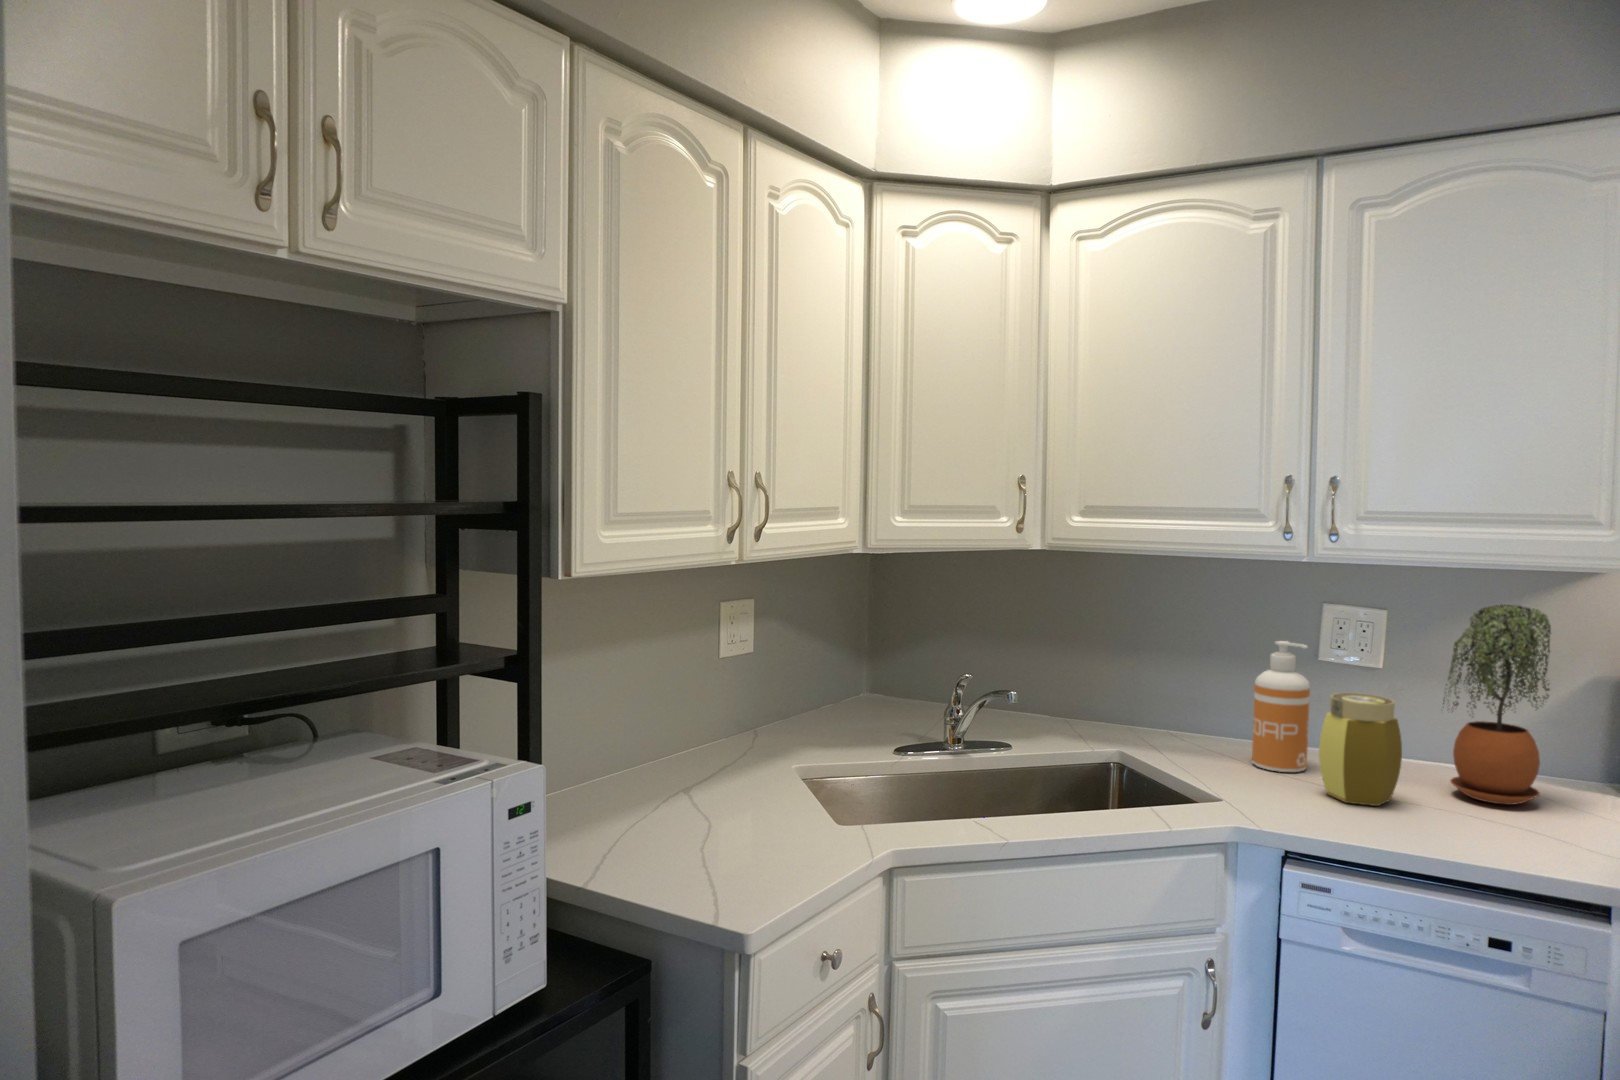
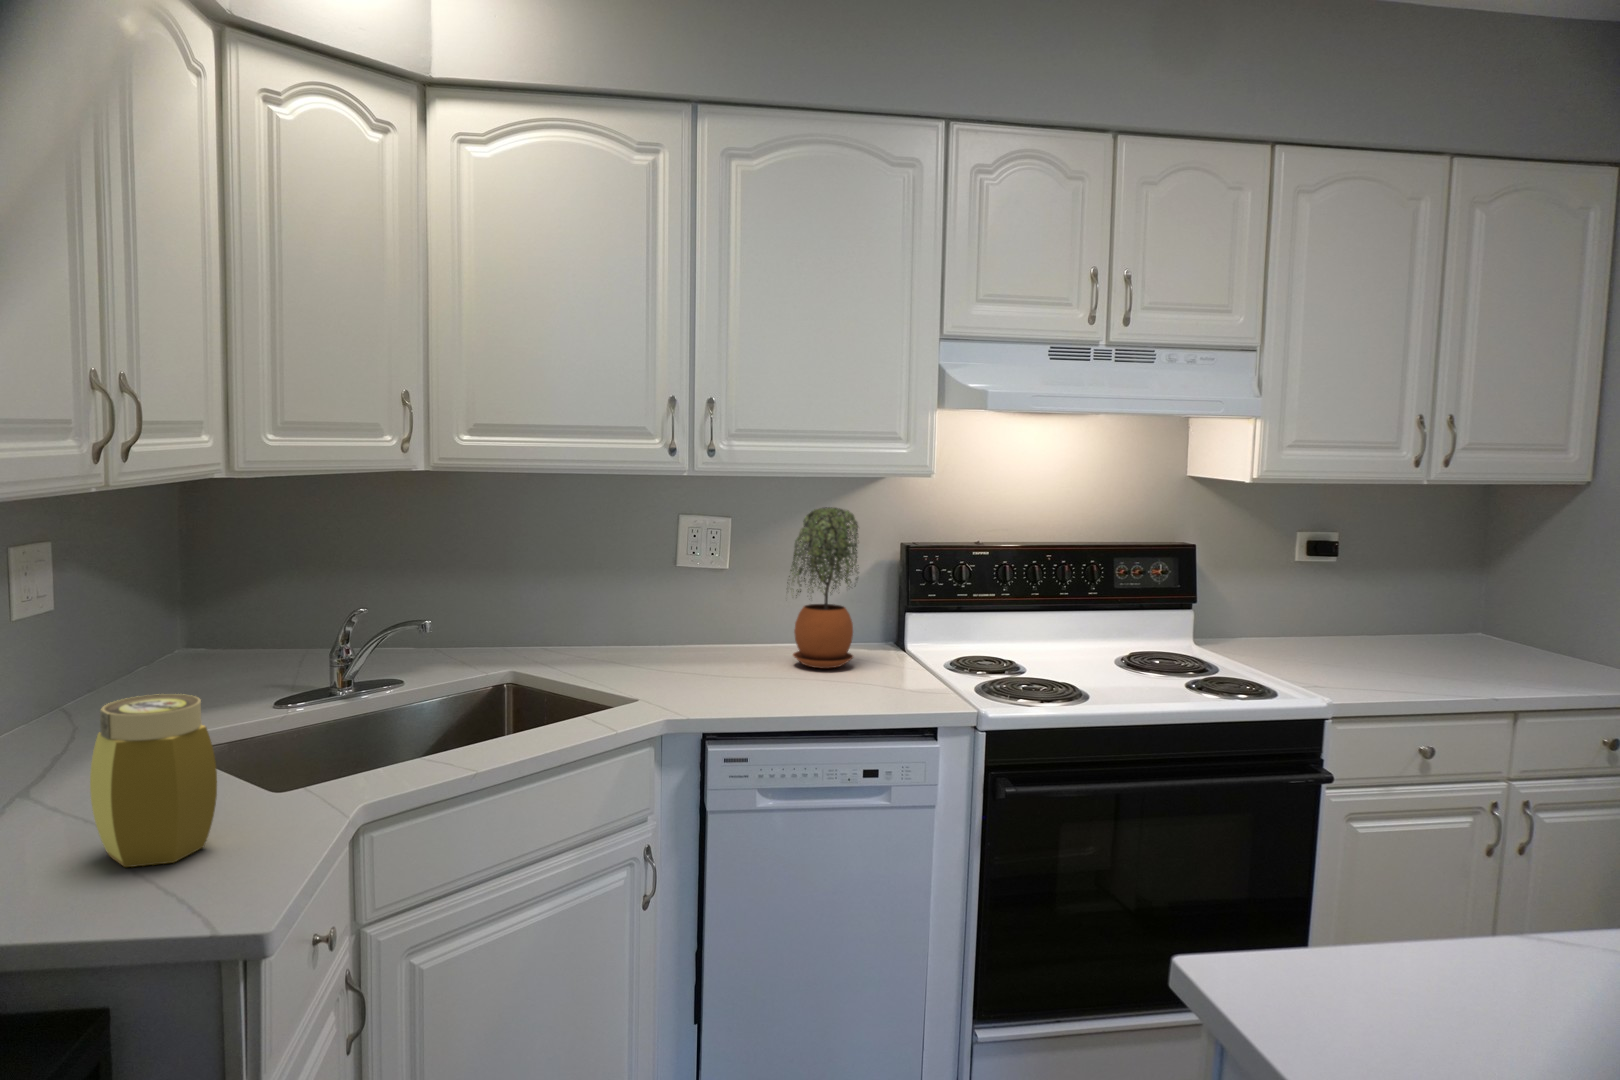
soap dispenser: present [1252,641,1310,772] -> none [637,550,684,669]
jar: present [1319,693,1402,806] -> present [90,694,217,867]

